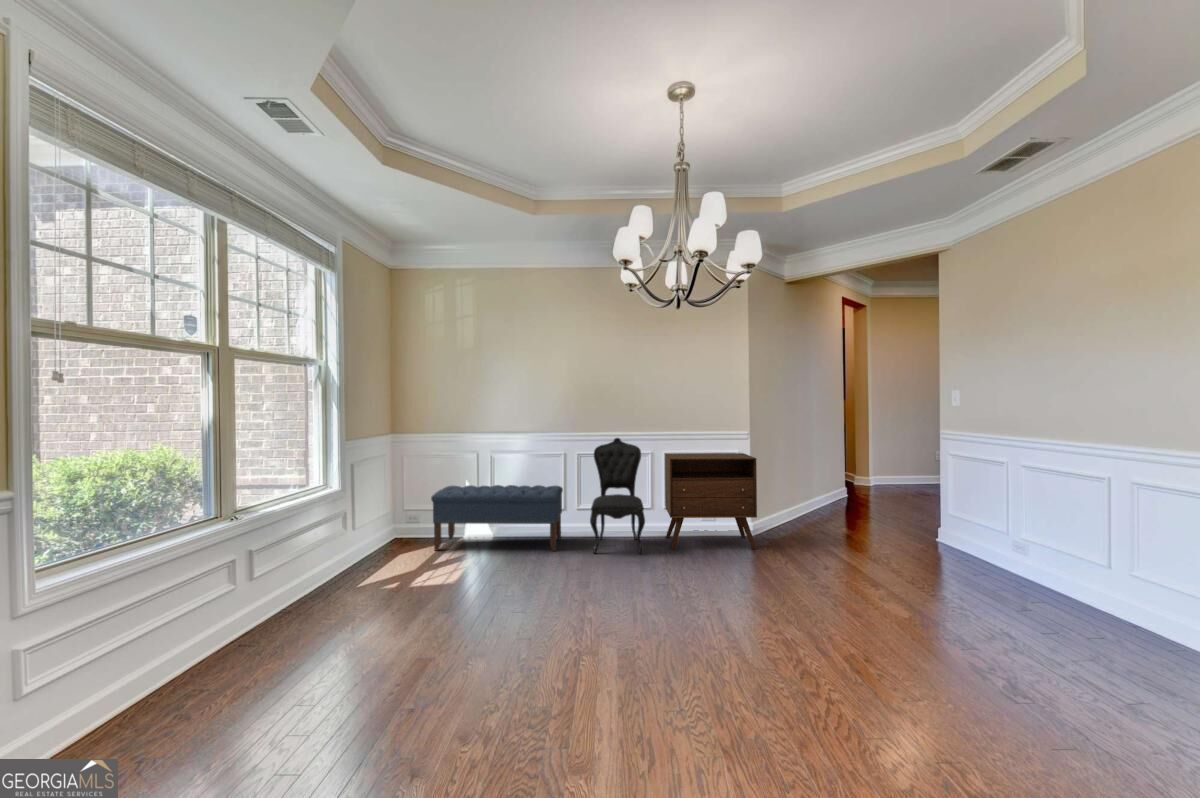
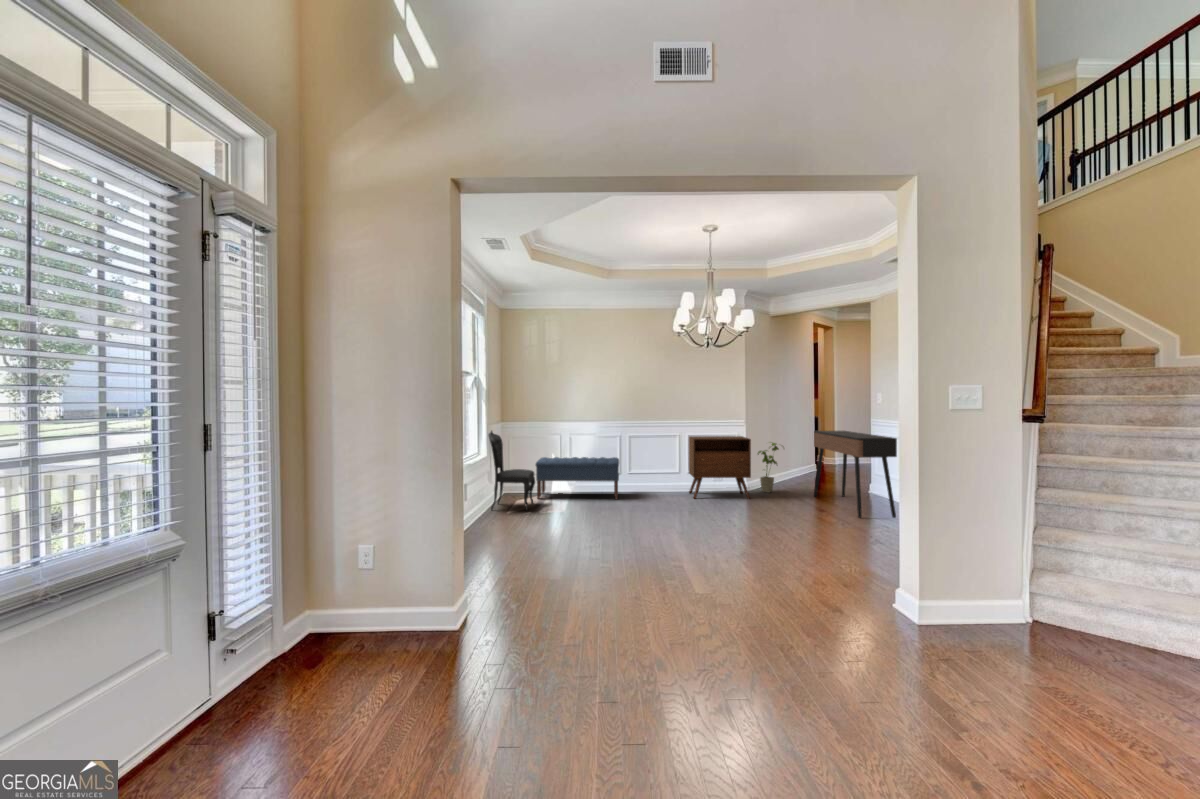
dining chair: present [590,438,645,554] -> present [488,431,535,511]
console table: none [851,445,998,593] -> present [814,431,897,518]
house plant: none [766,461,806,537] -> present [758,443,779,493]

